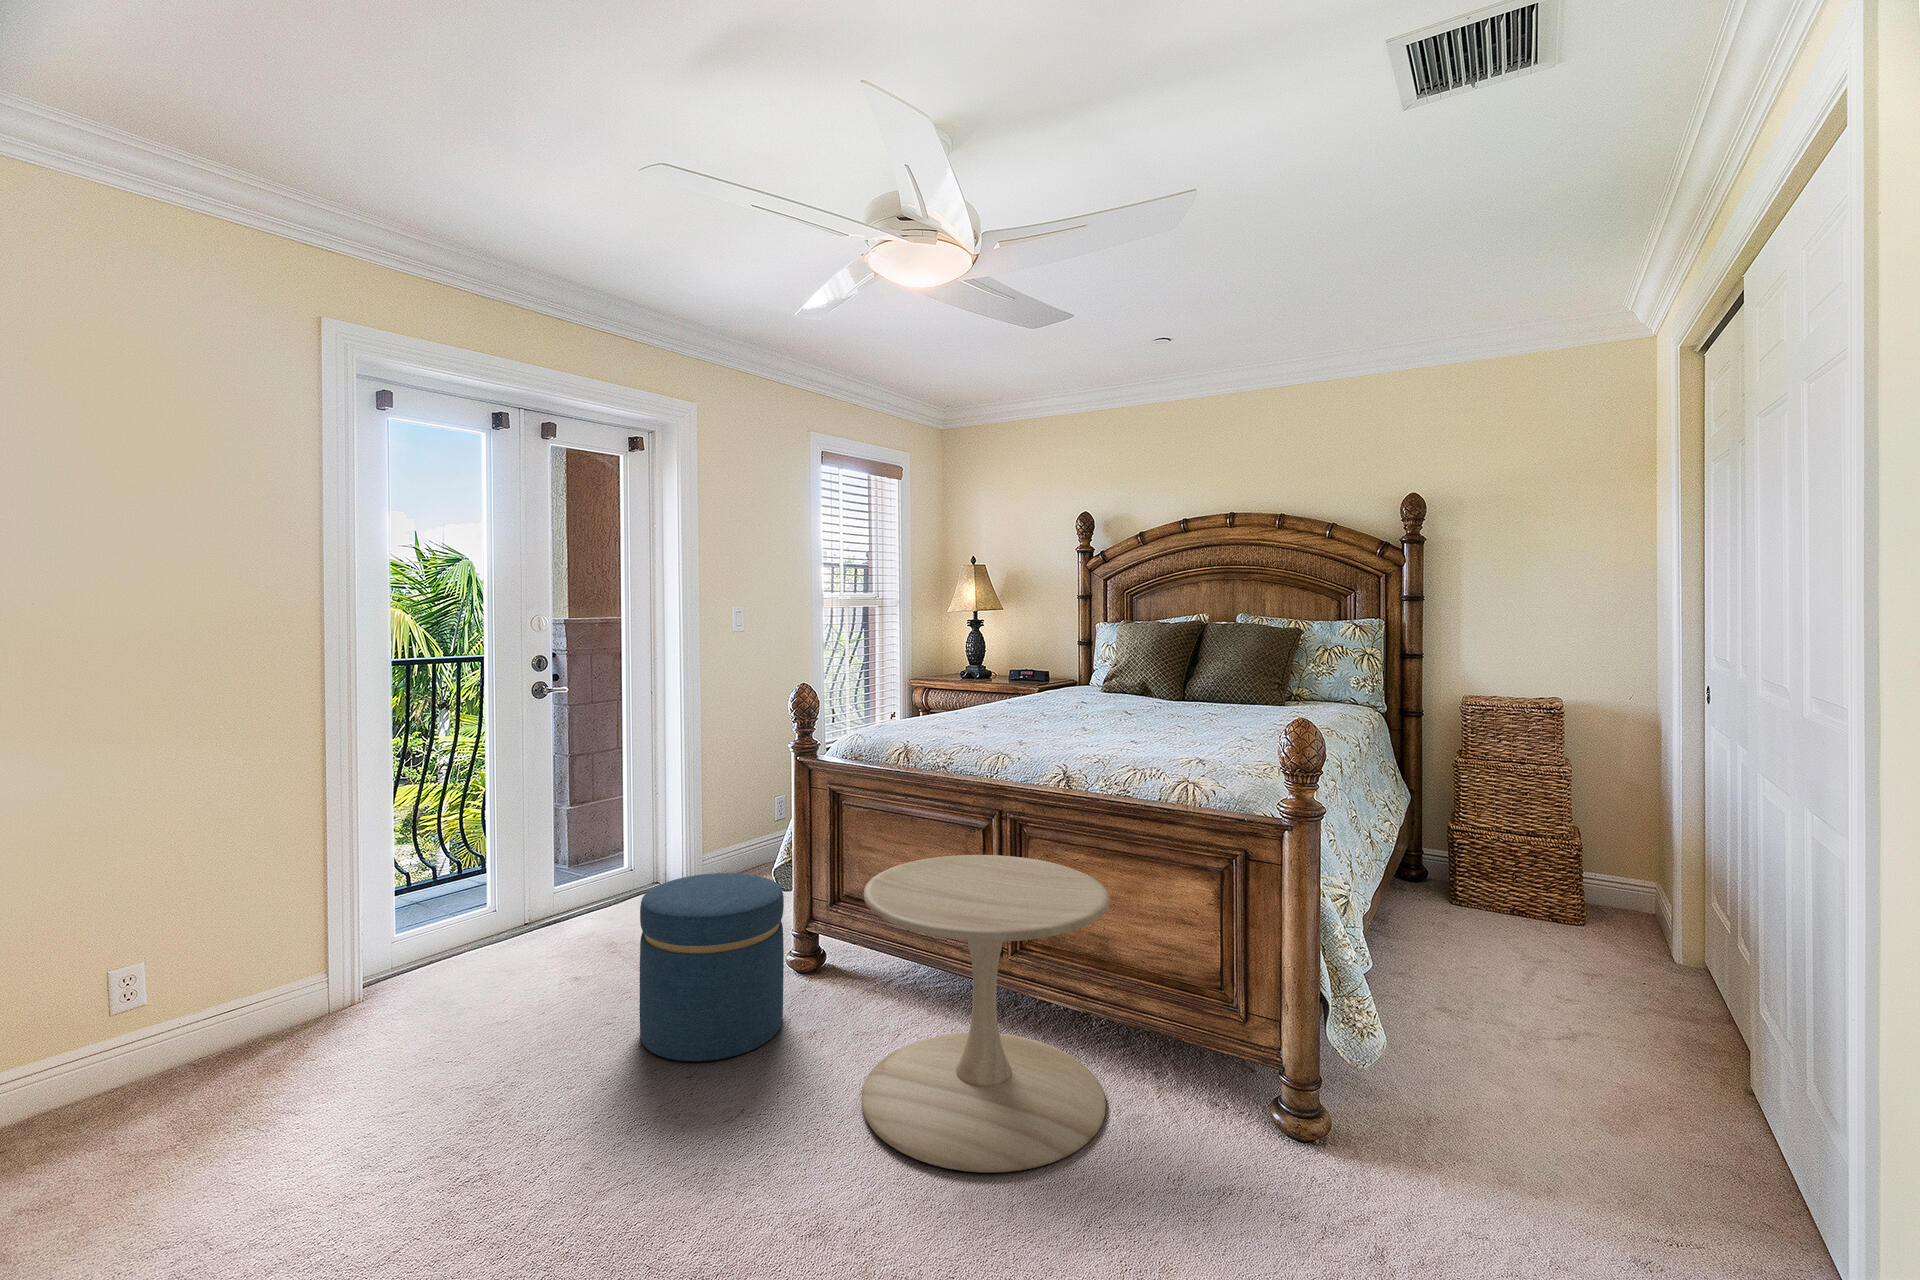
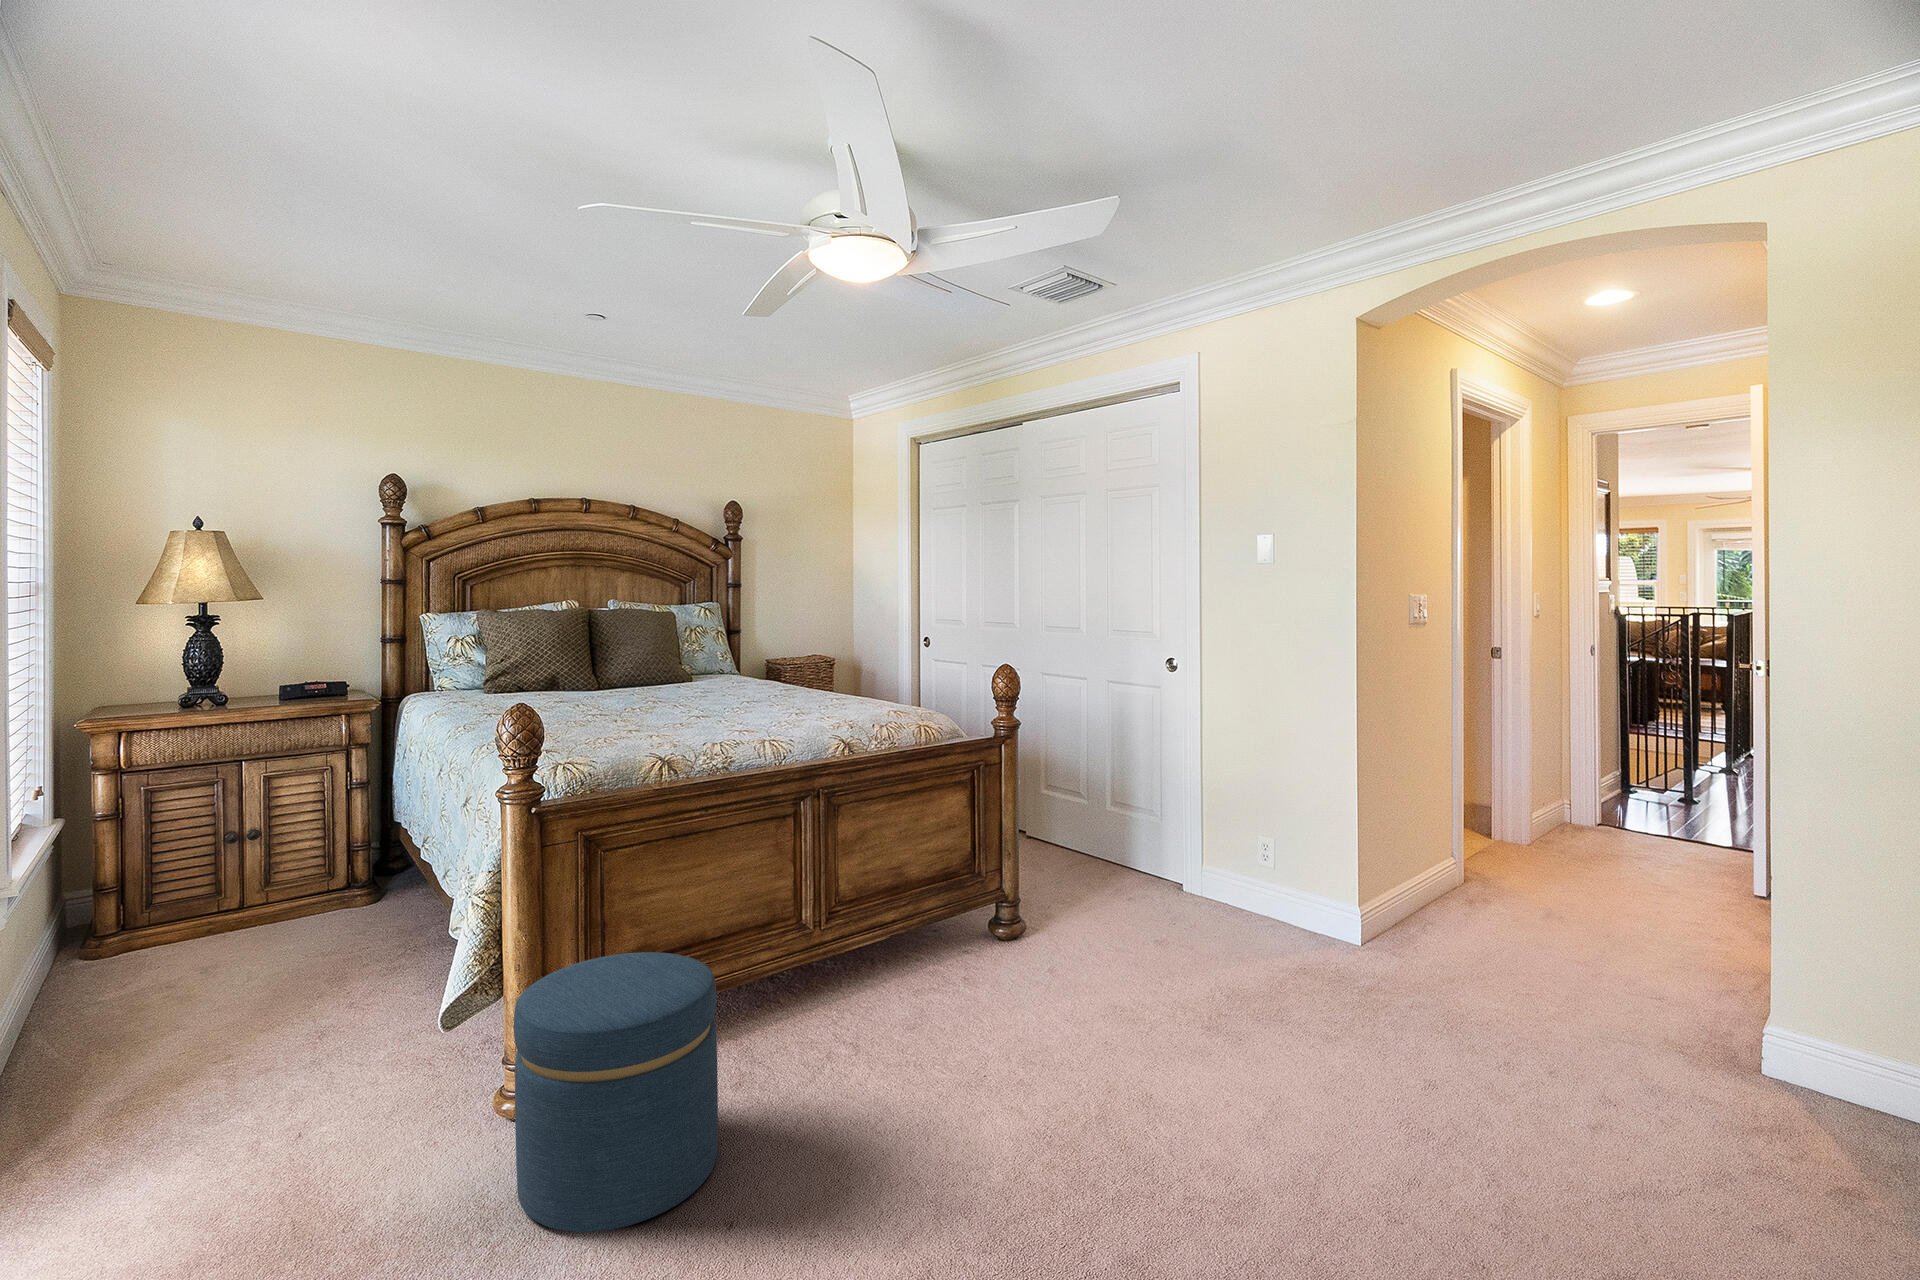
side table: present [861,855,1110,1172] -> none [804,818,1021,1083]

